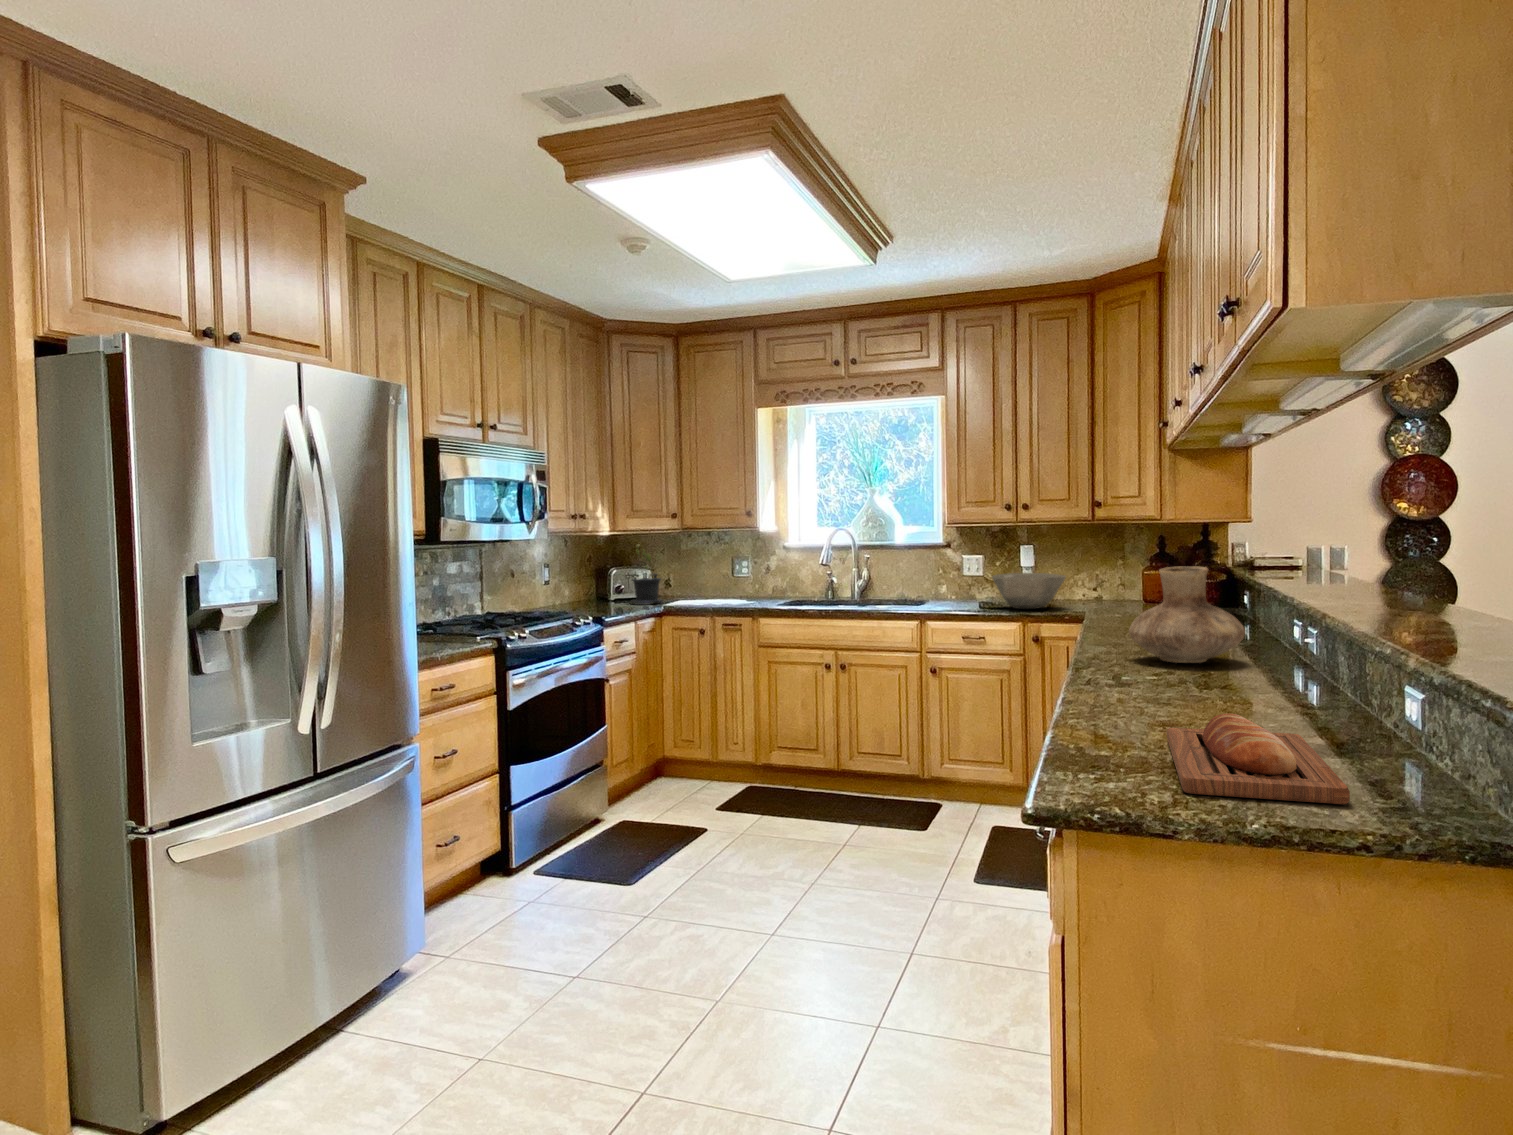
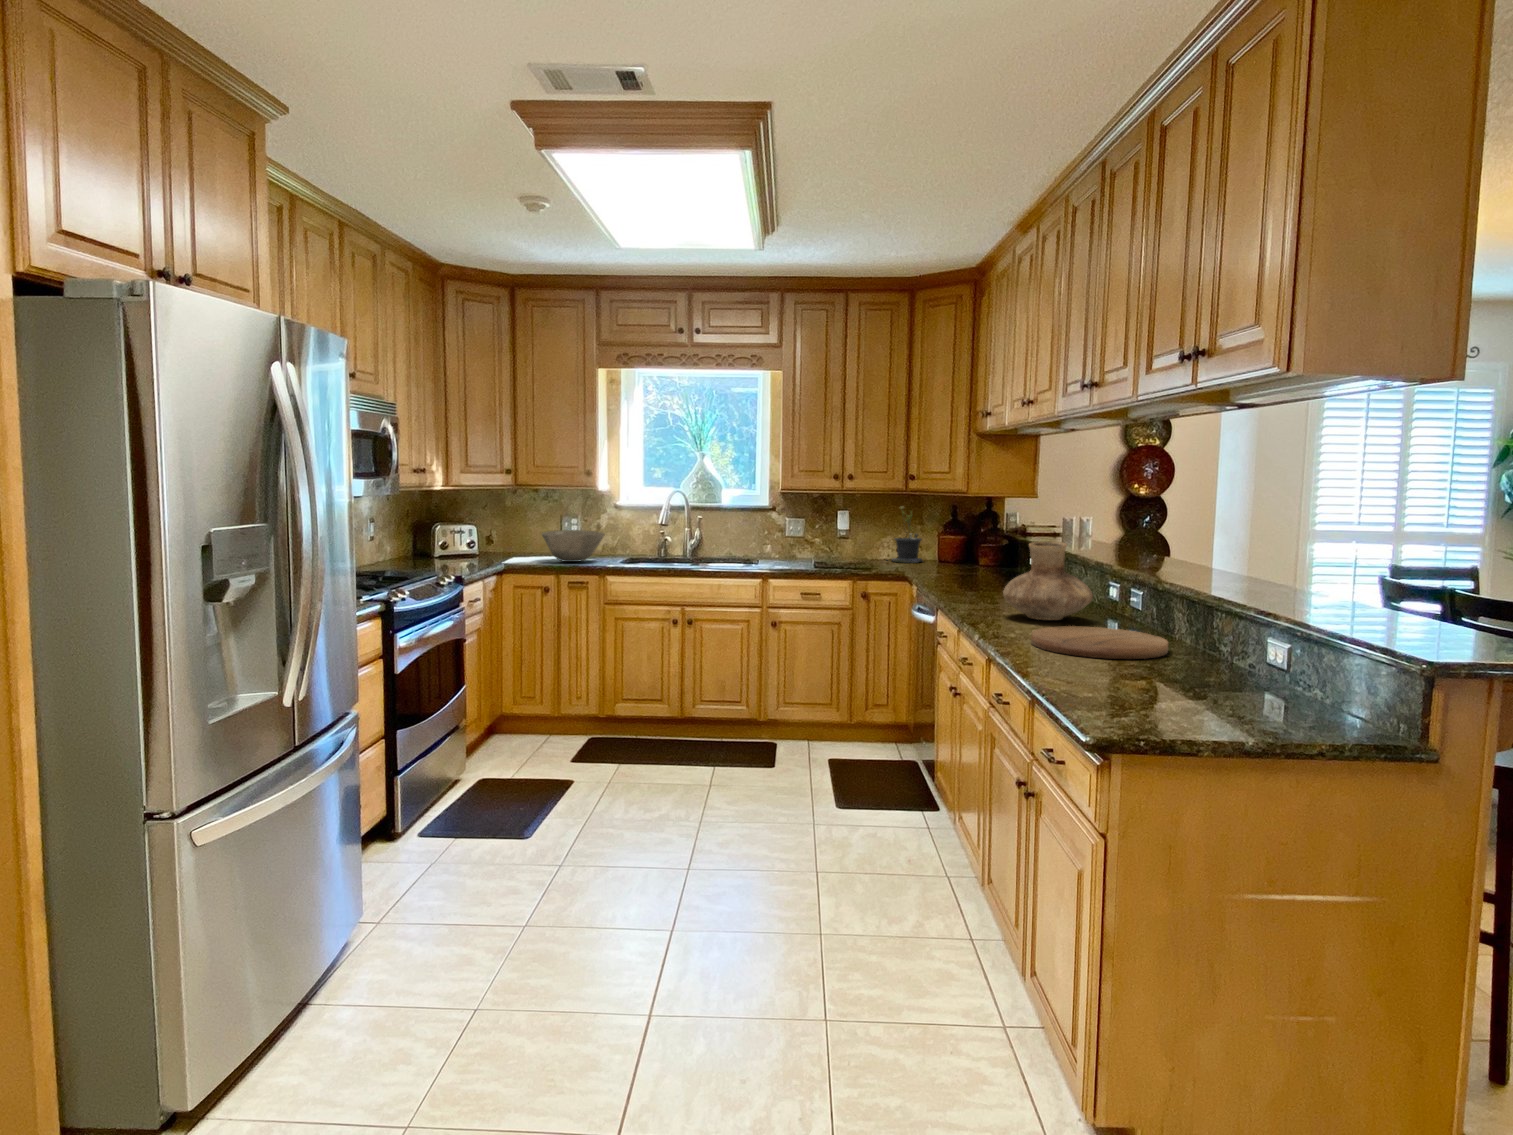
potted plant: present [630,544,664,605] -> present [886,507,923,563]
bowl: present [992,573,1066,609] -> present [542,530,605,562]
cutting board: none [1119,669,1301,709] -> present [1031,626,1169,659]
bread loaf: present [1167,714,1350,804] -> none [1123,665,1299,730]

